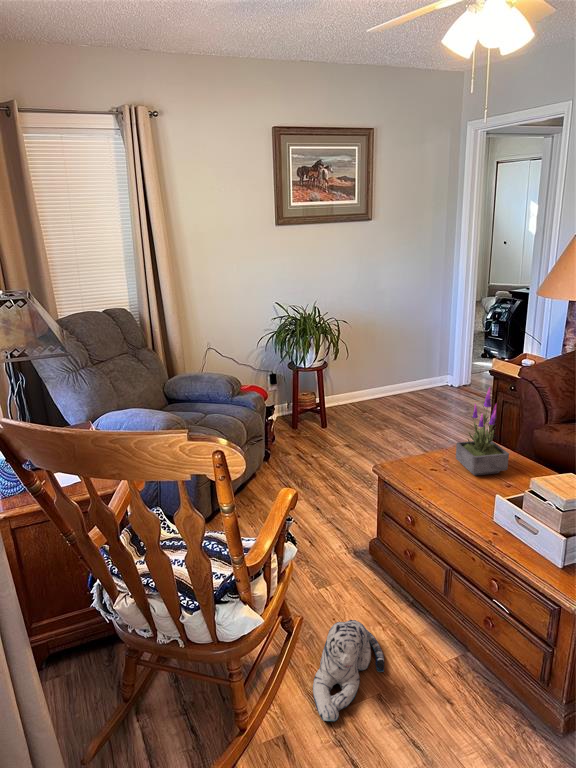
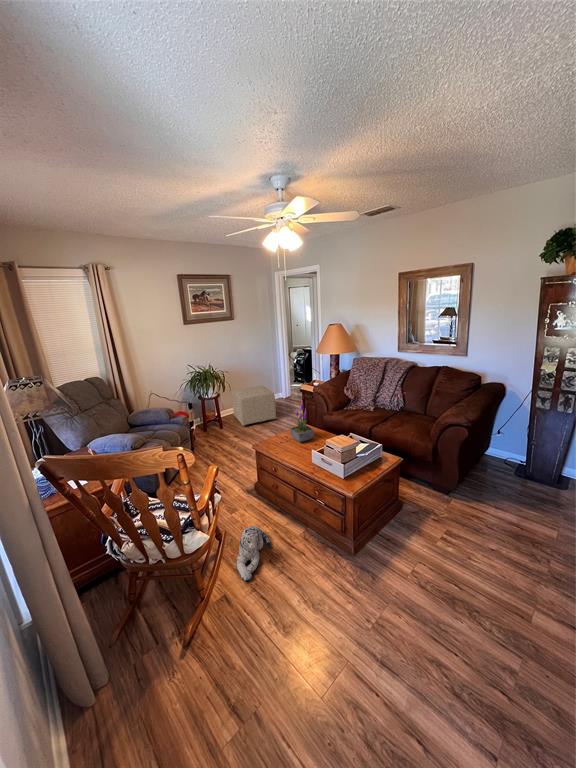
ottoman: none [350,354,434,428] -> present [232,386,276,426]

